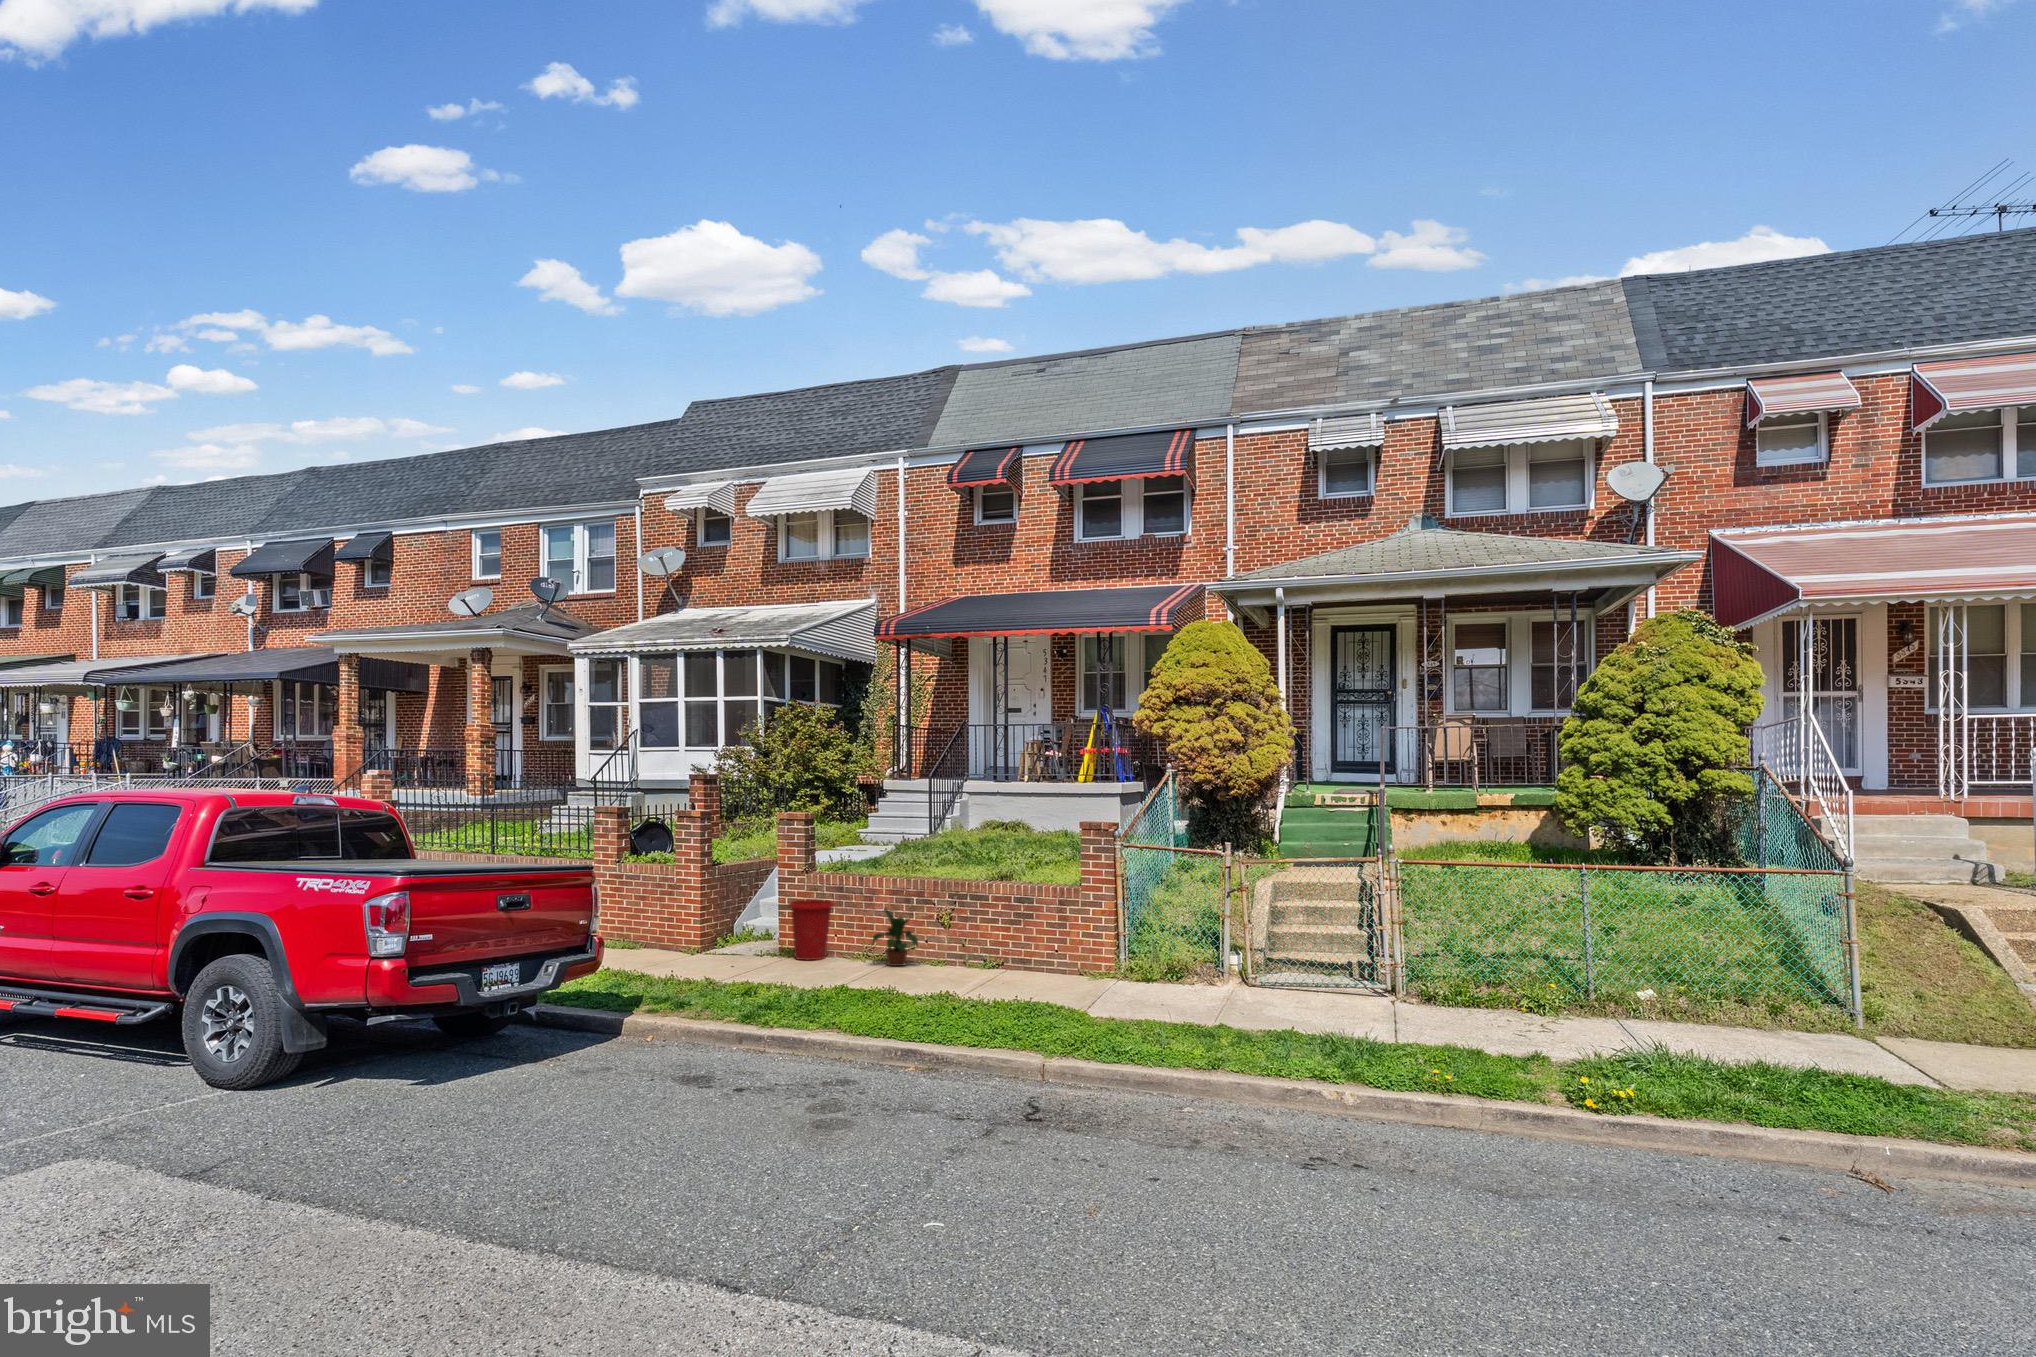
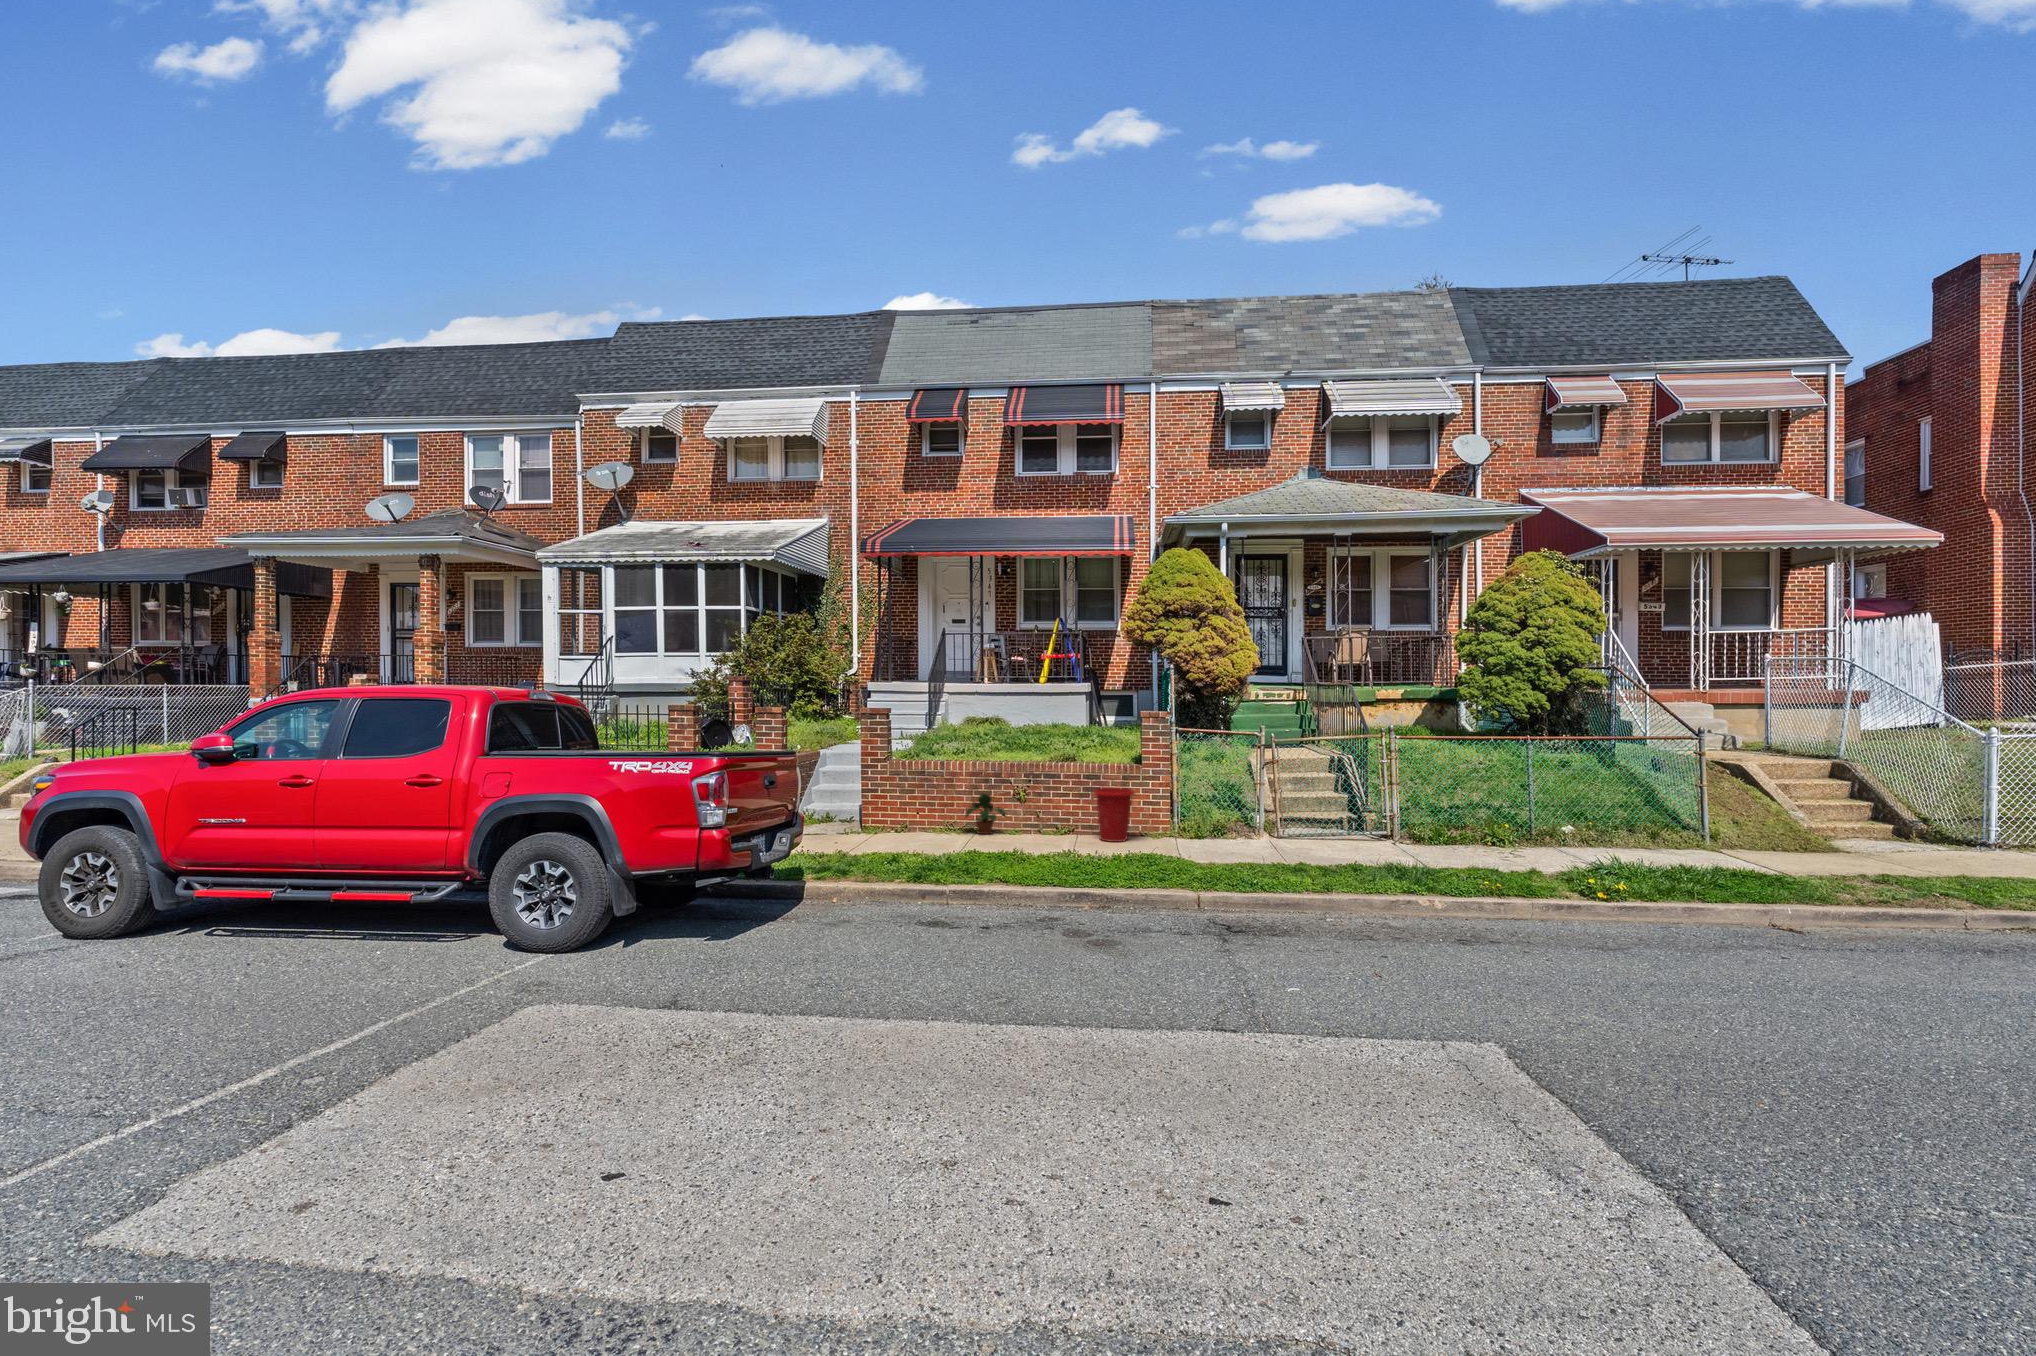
waste bin: present [788,899,834,960] -> present [1093,788,1135,842]

